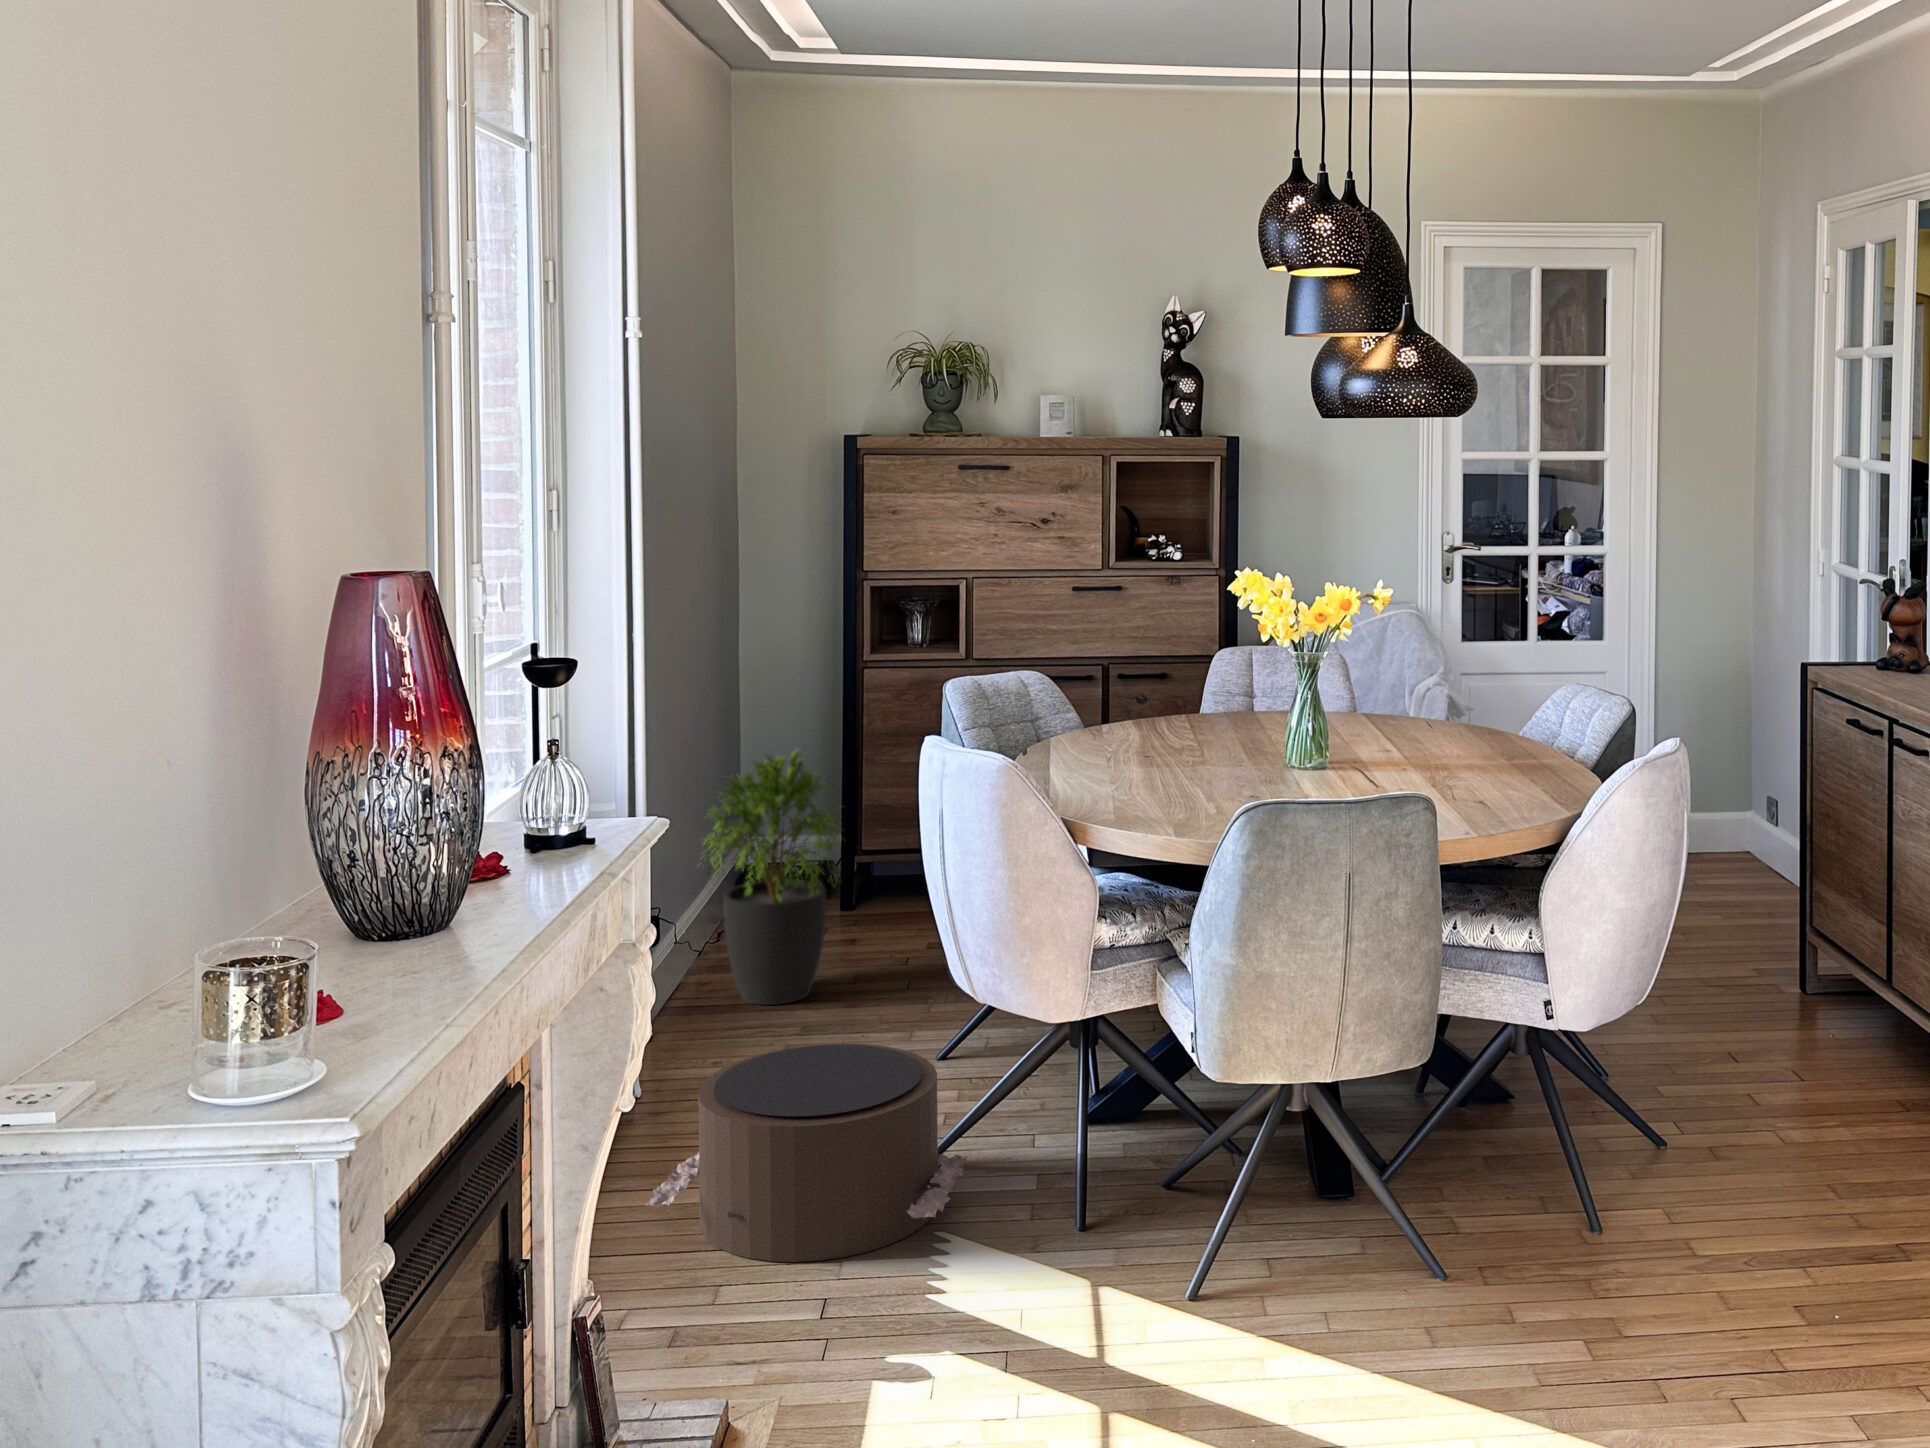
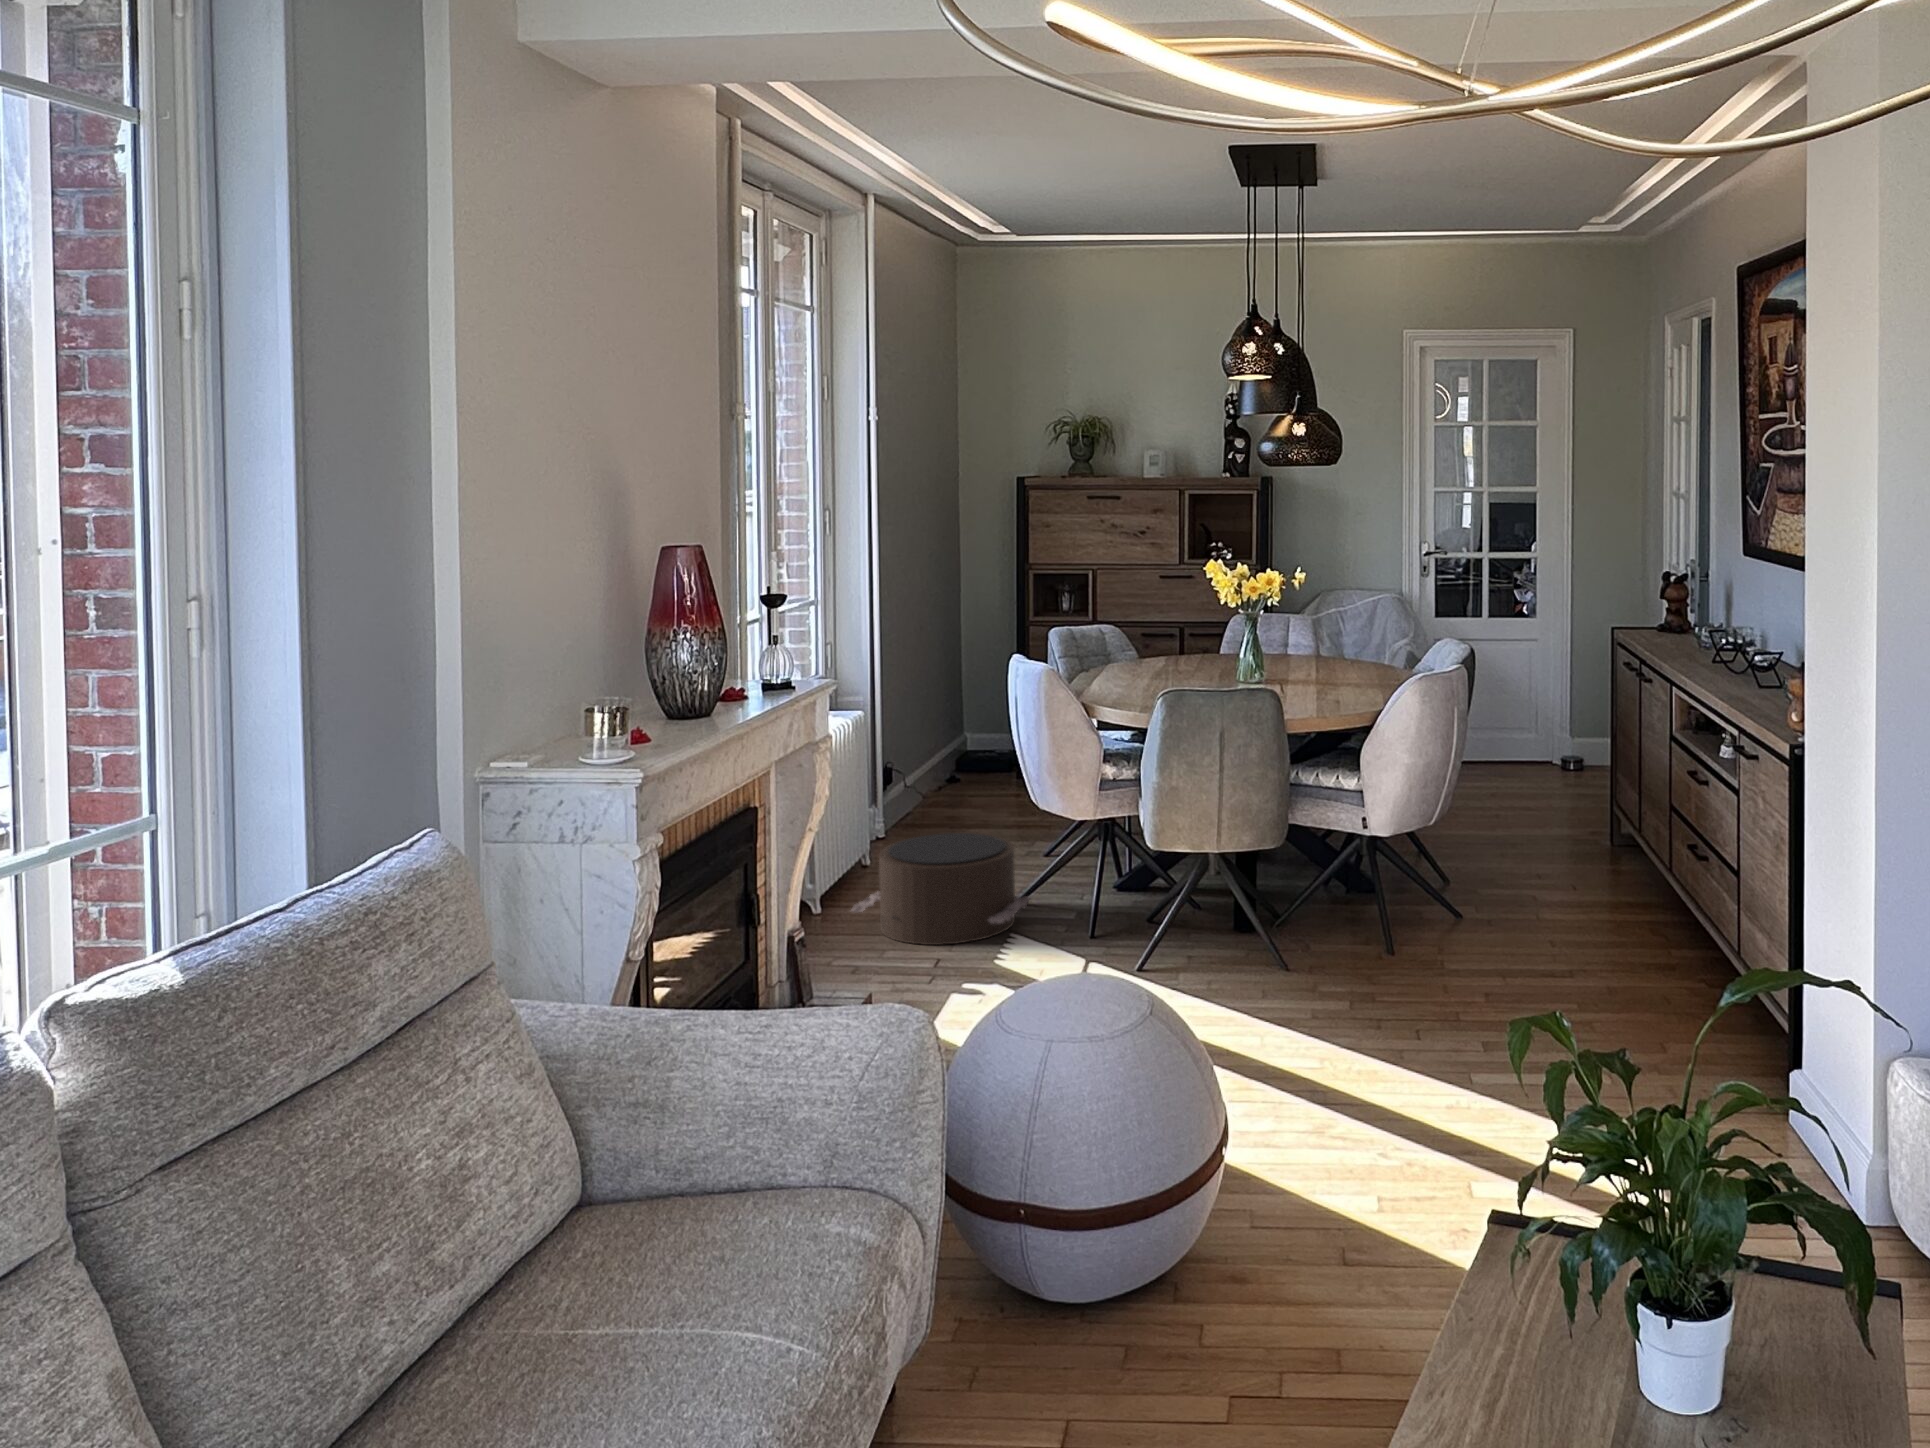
potted plant: present [702,751,840,1005] -> none [909,670,1001,828]

